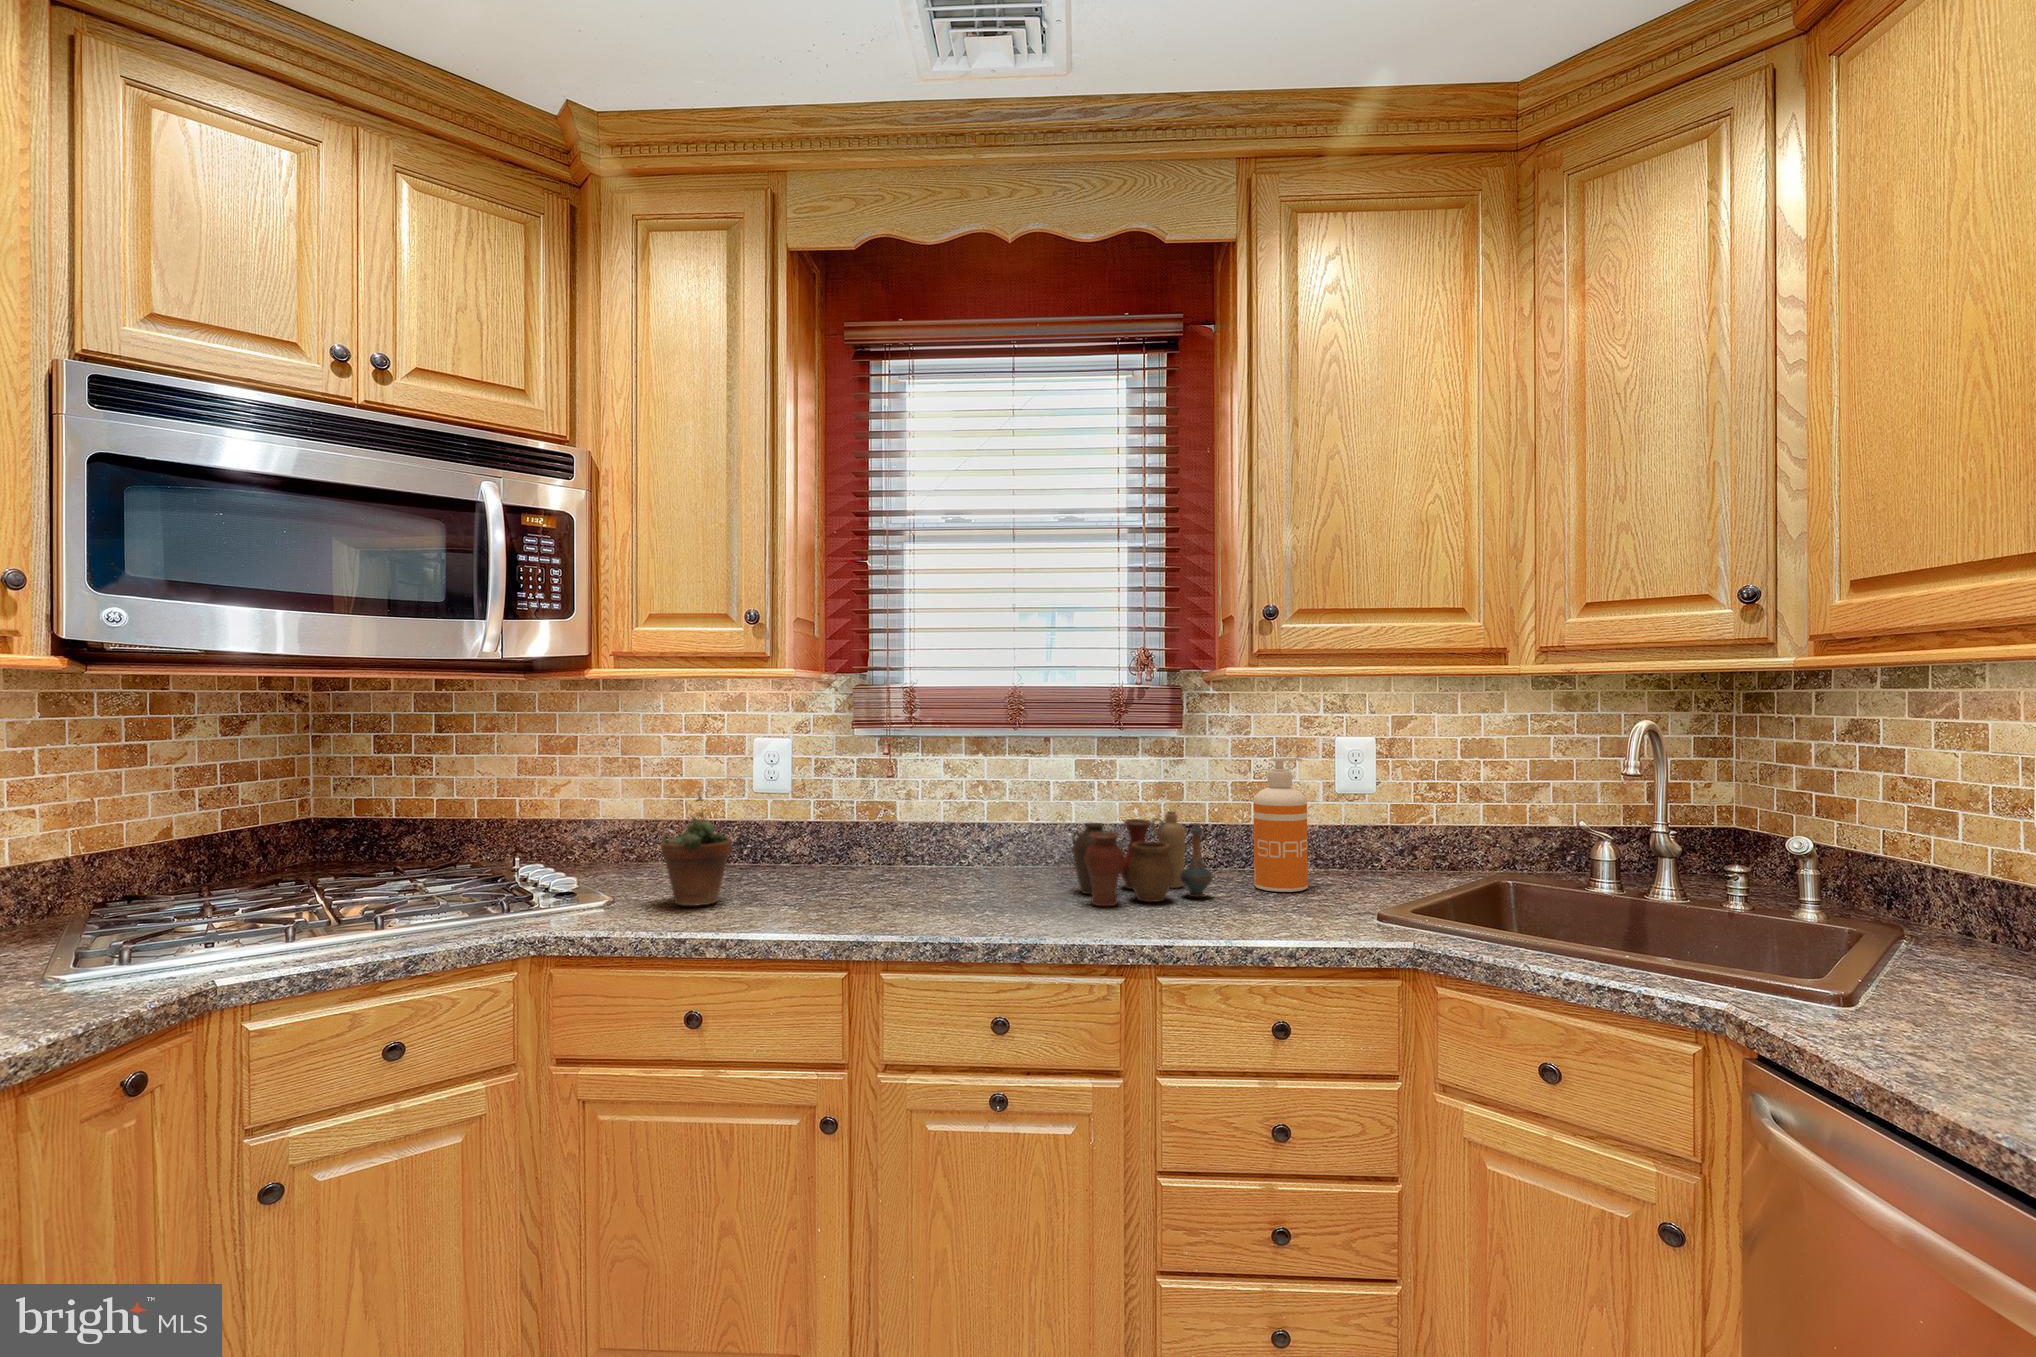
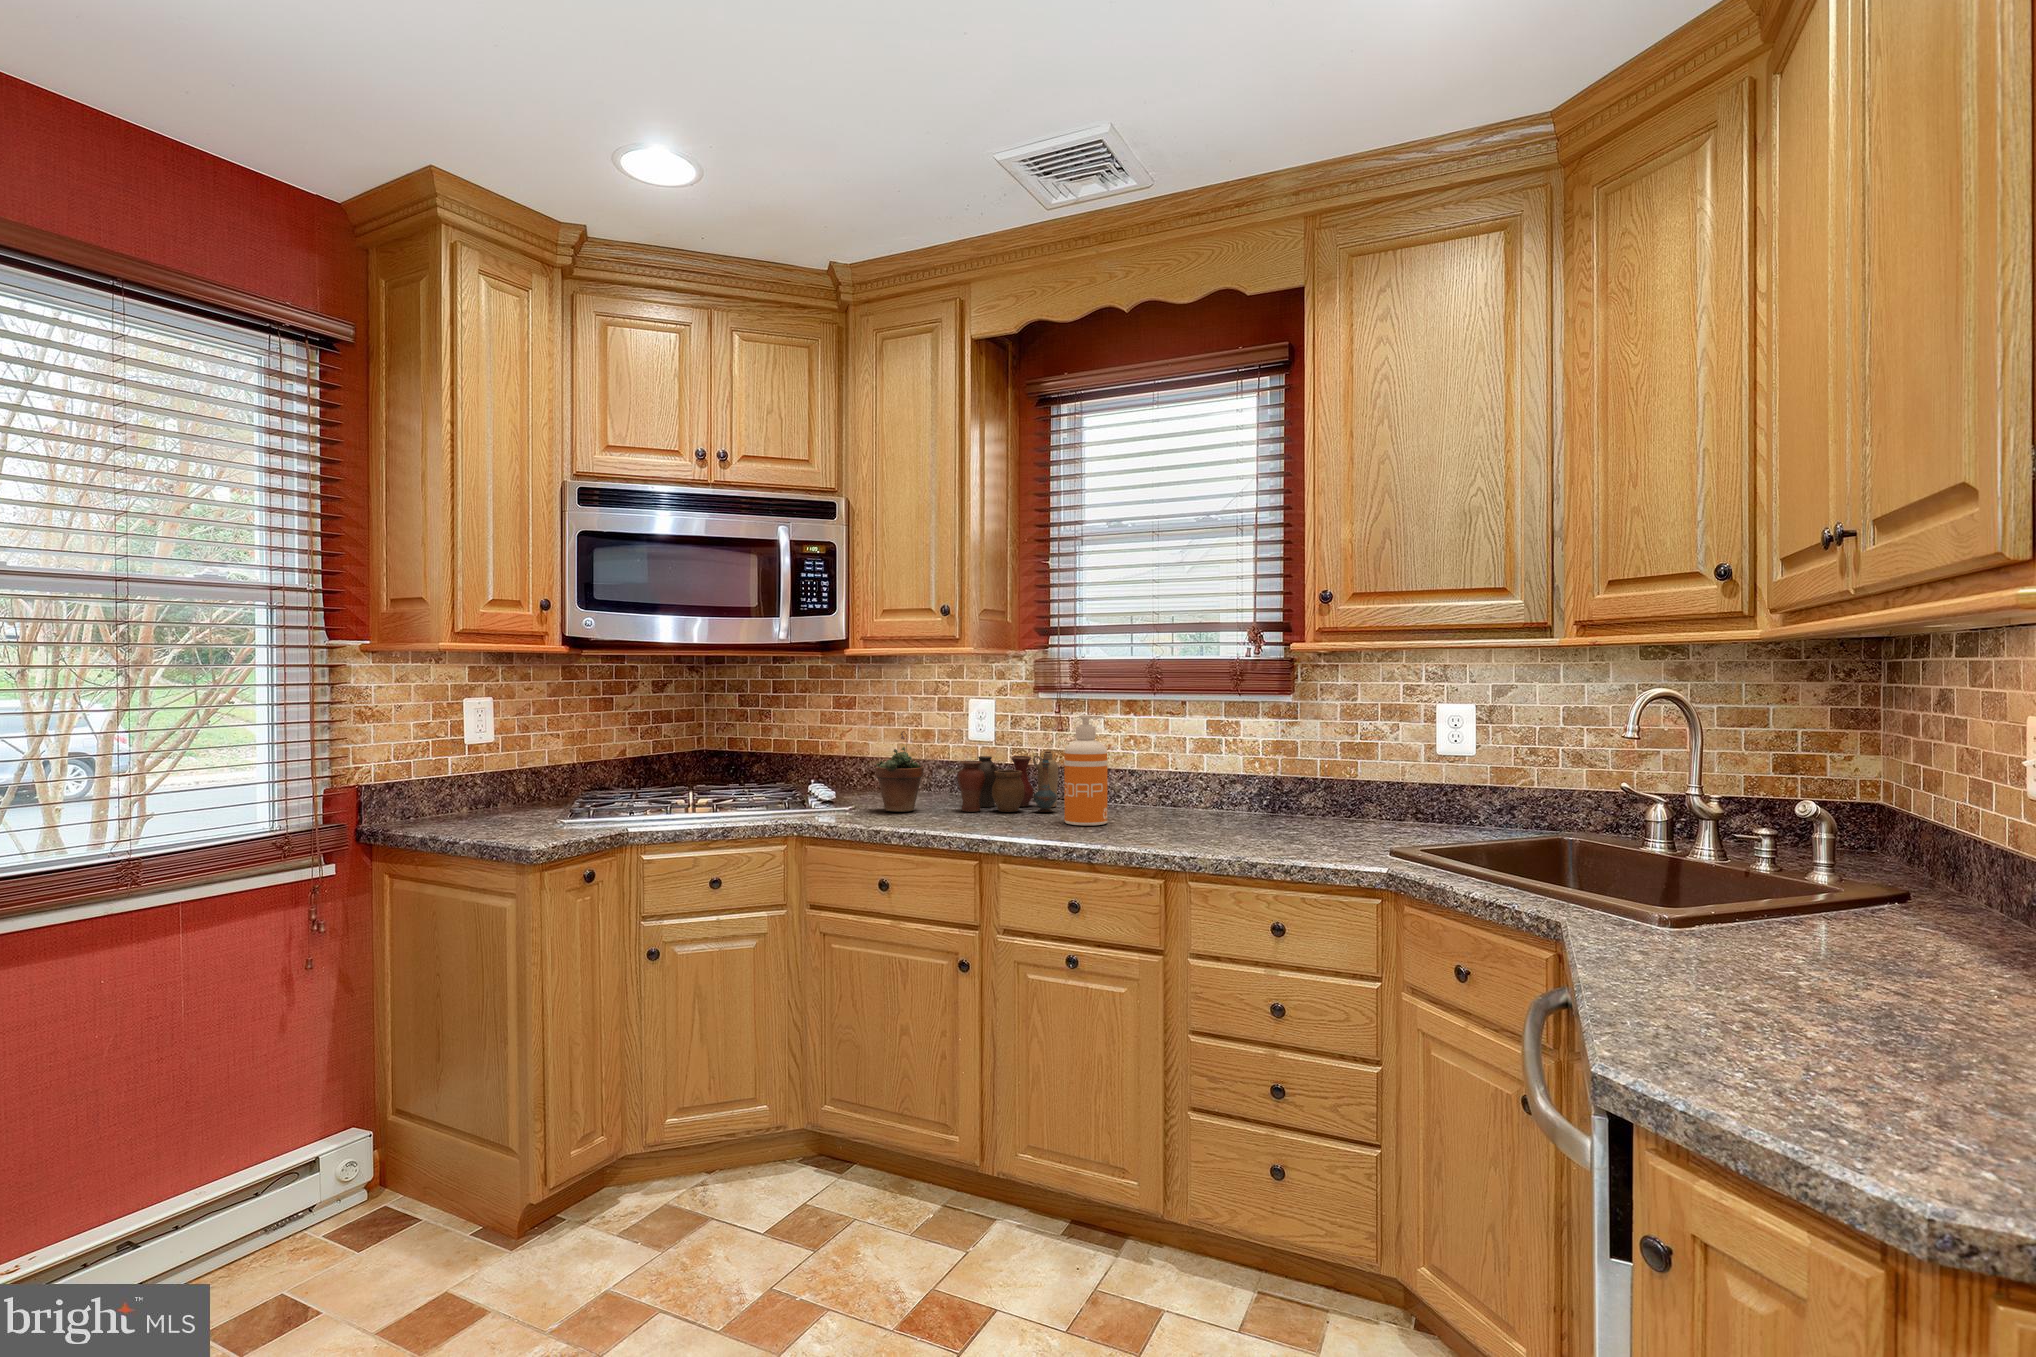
soap dispenser: present [1253,757,1308,892] -> present [1064,715,1108,825]
vase: present [1072,811,1213,906] -> present [957,751,1058,812]

